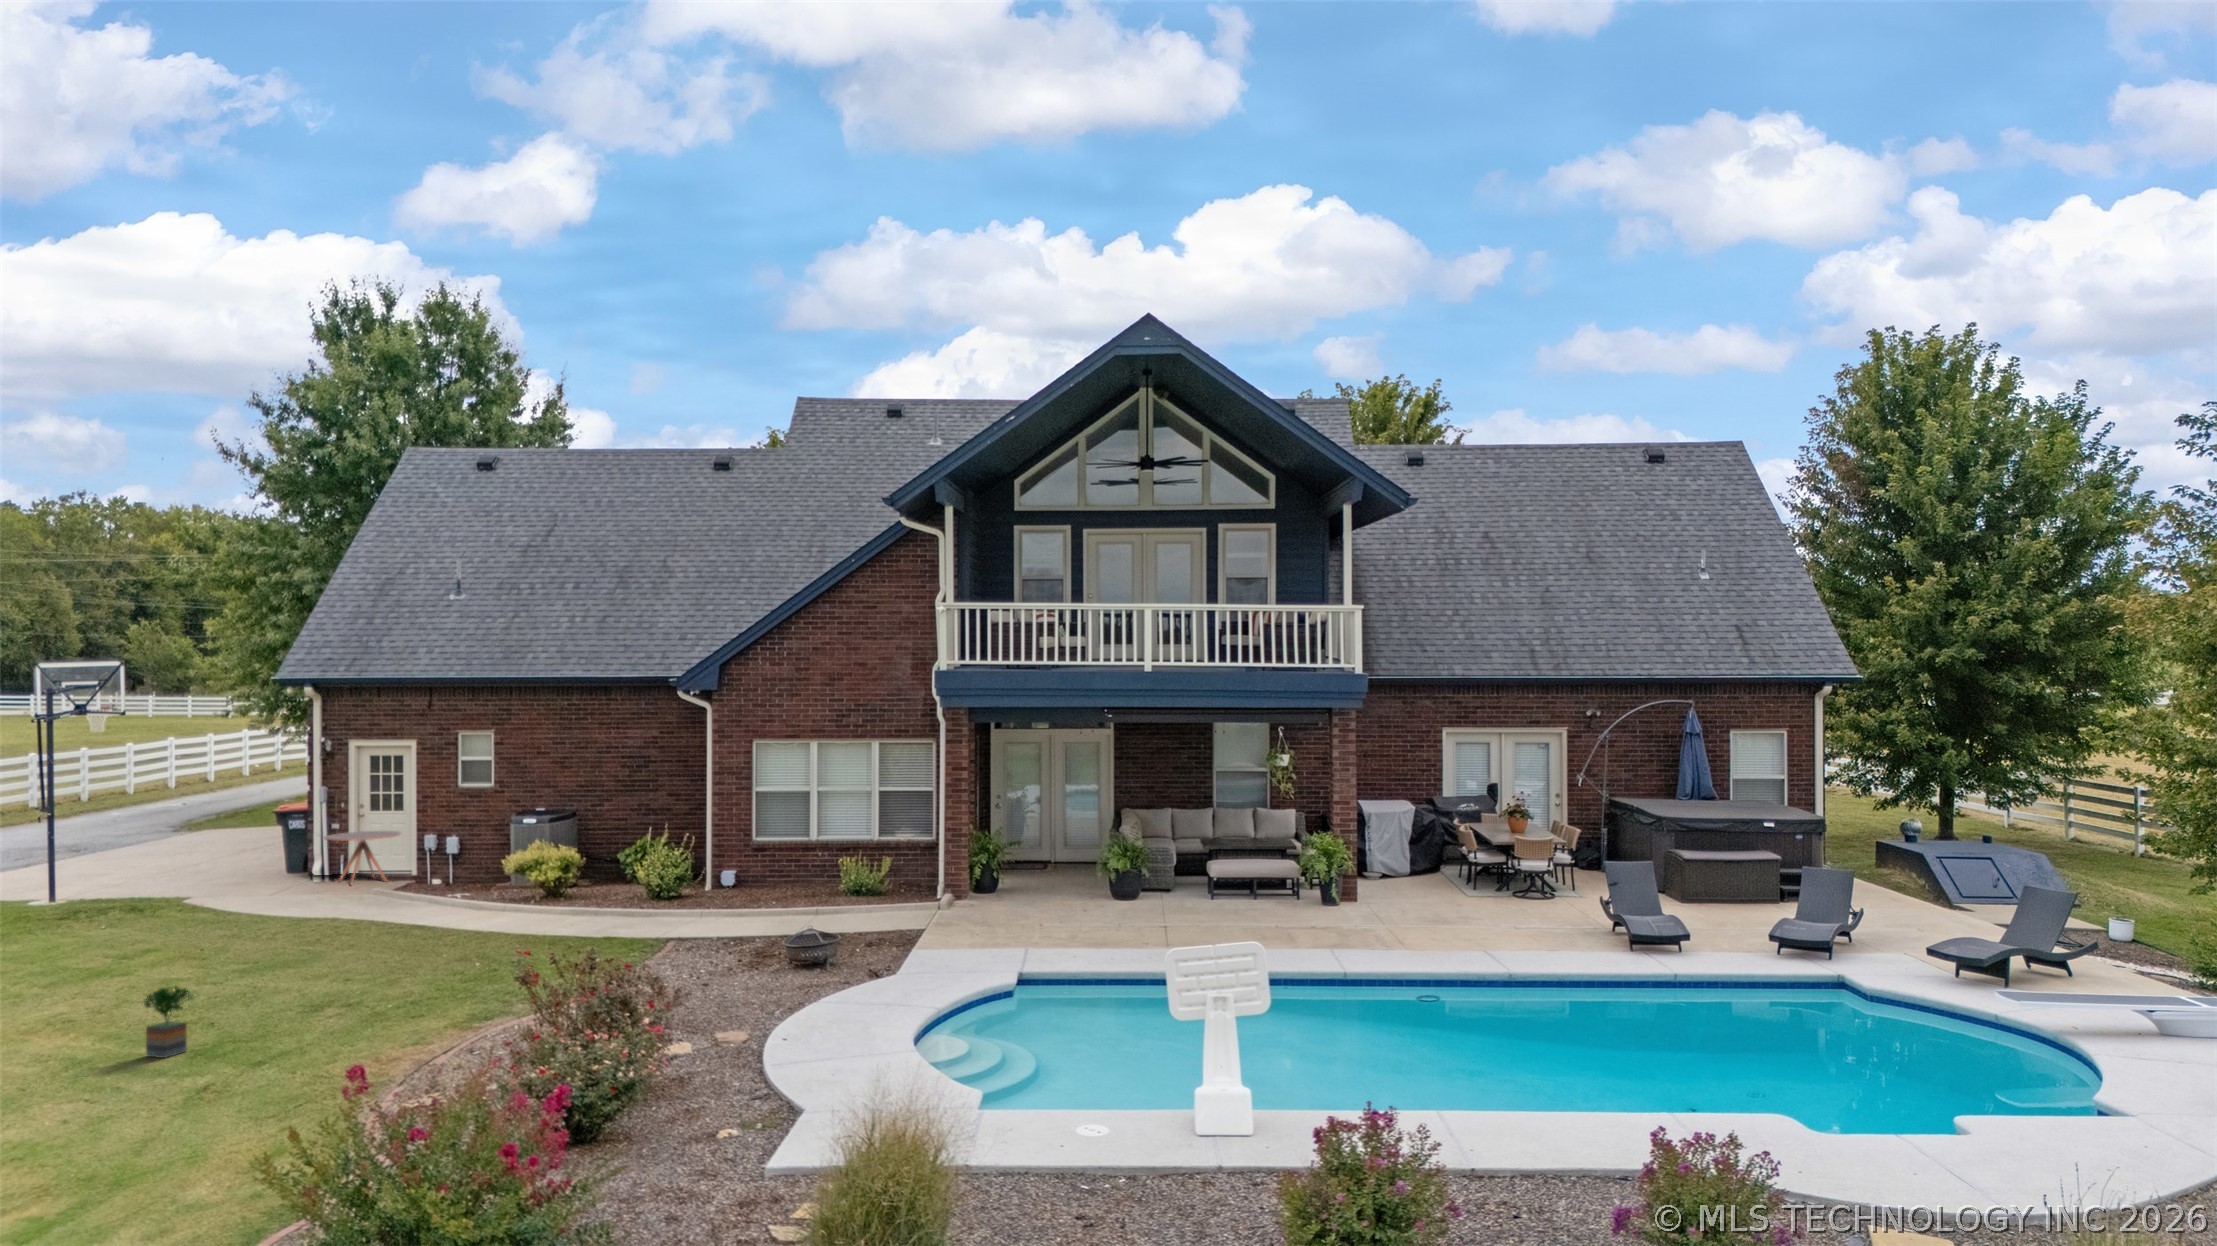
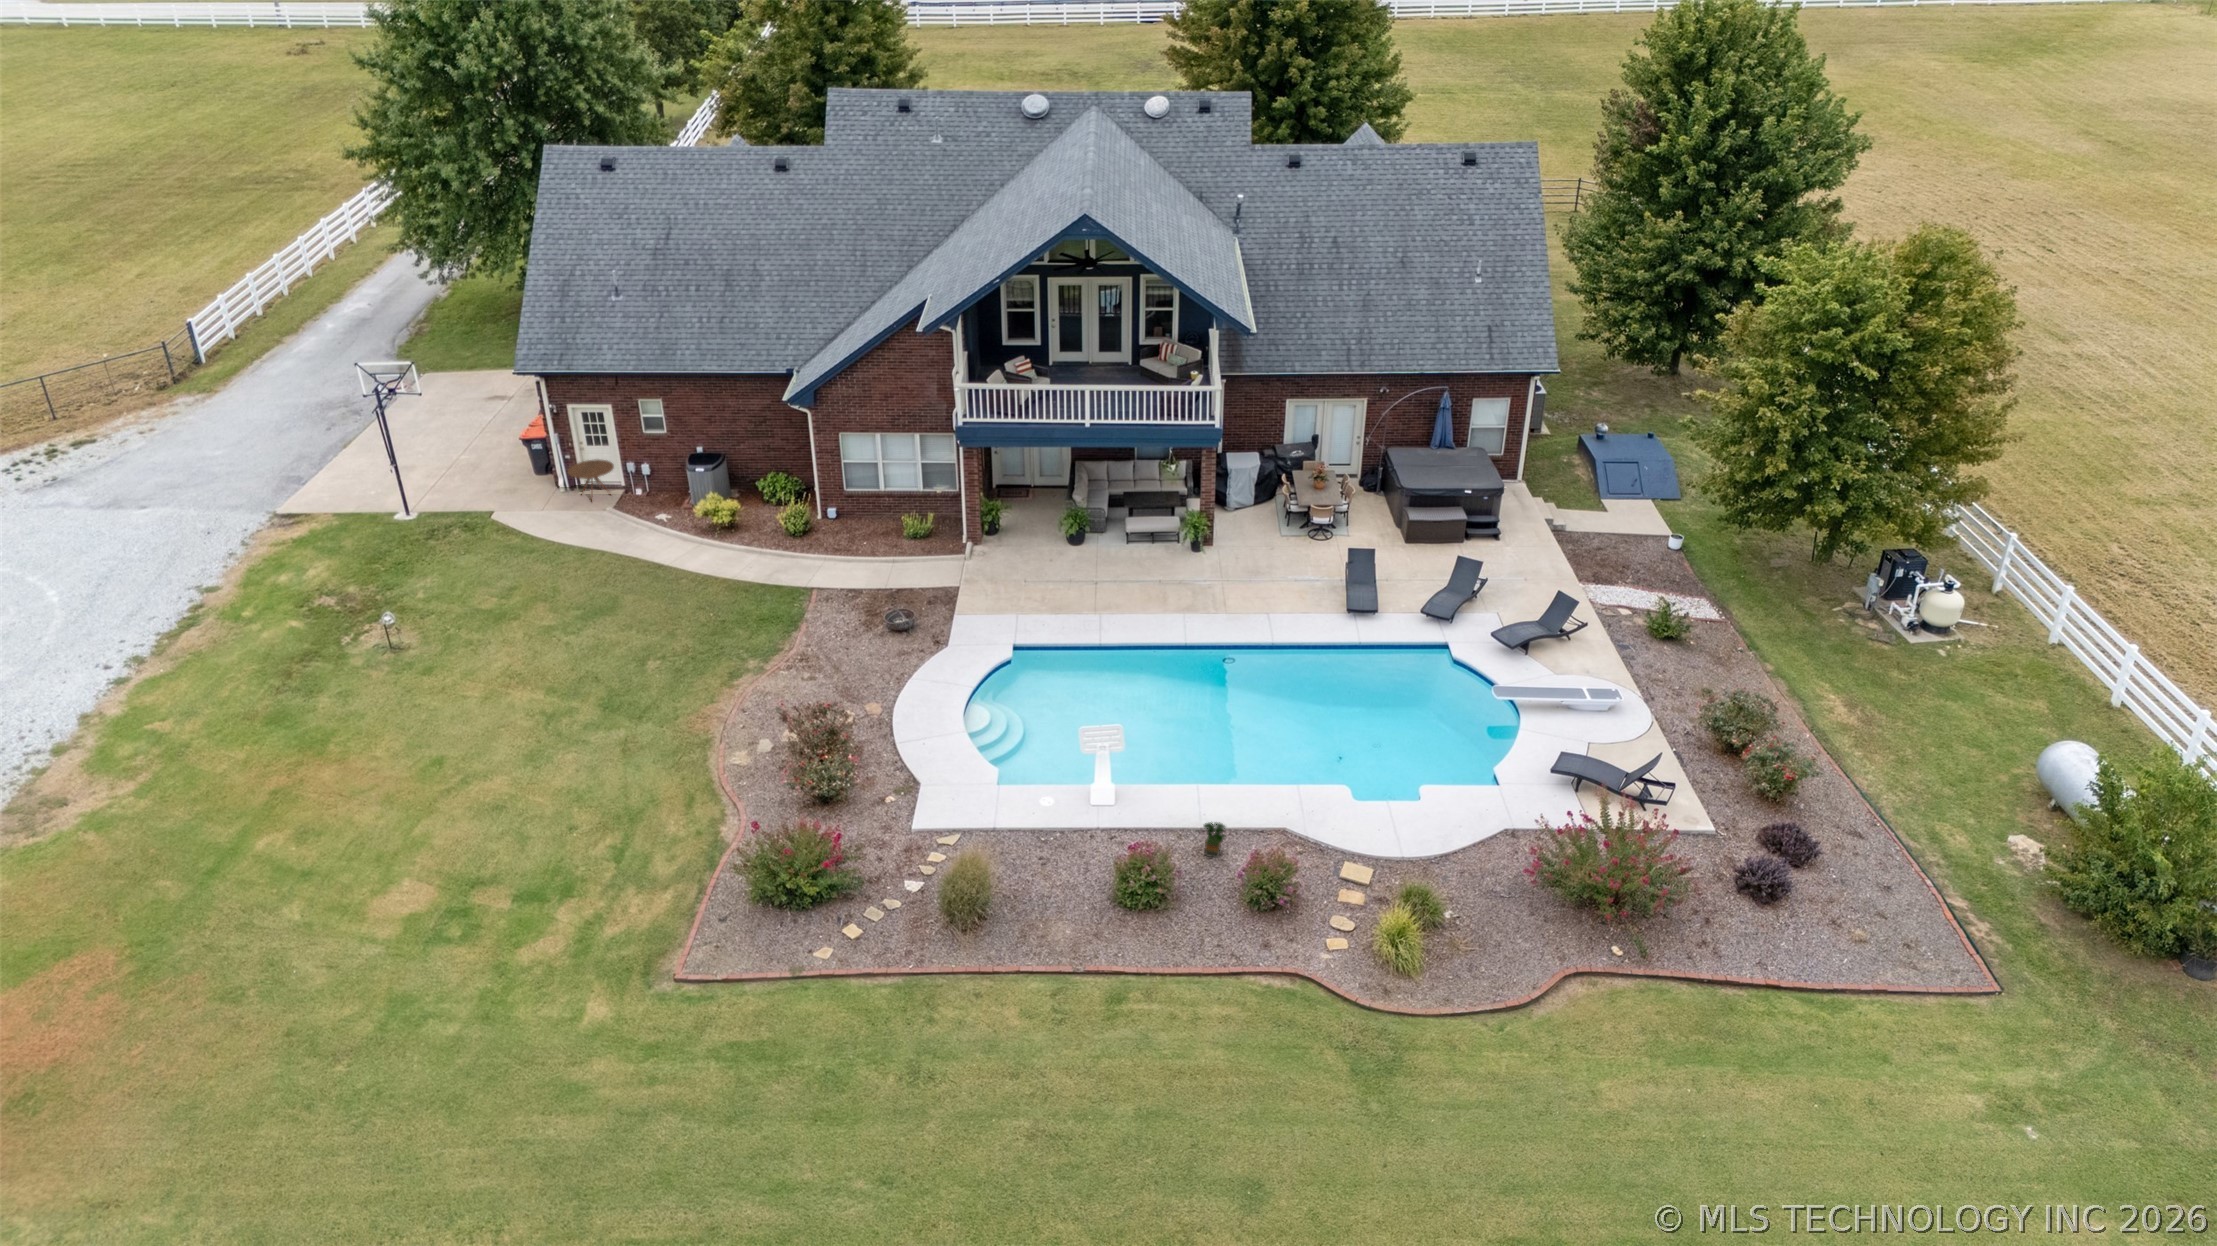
potted tree: present [144,988,193,1058] -> present [1204,822,1225,858]

